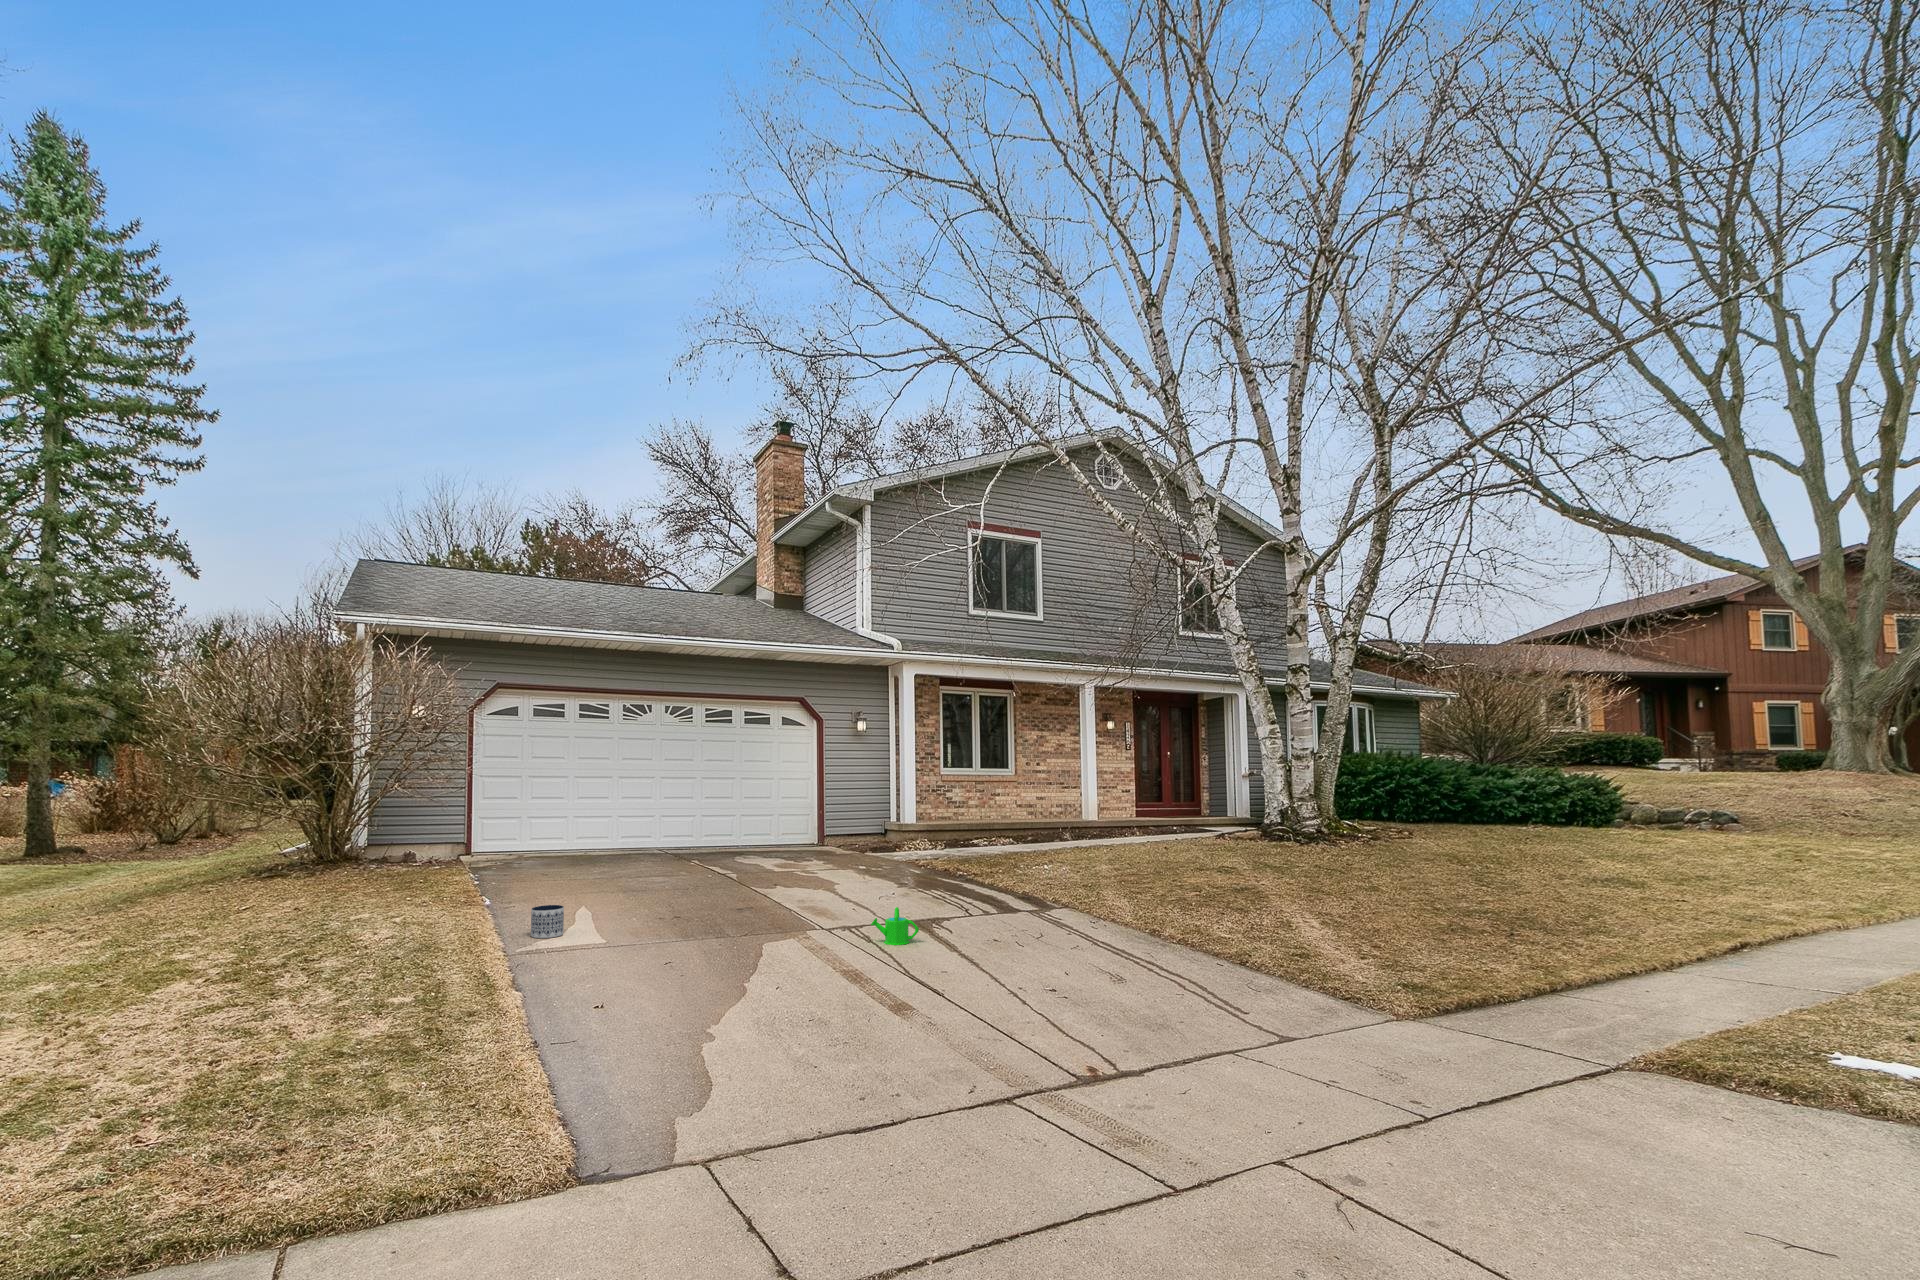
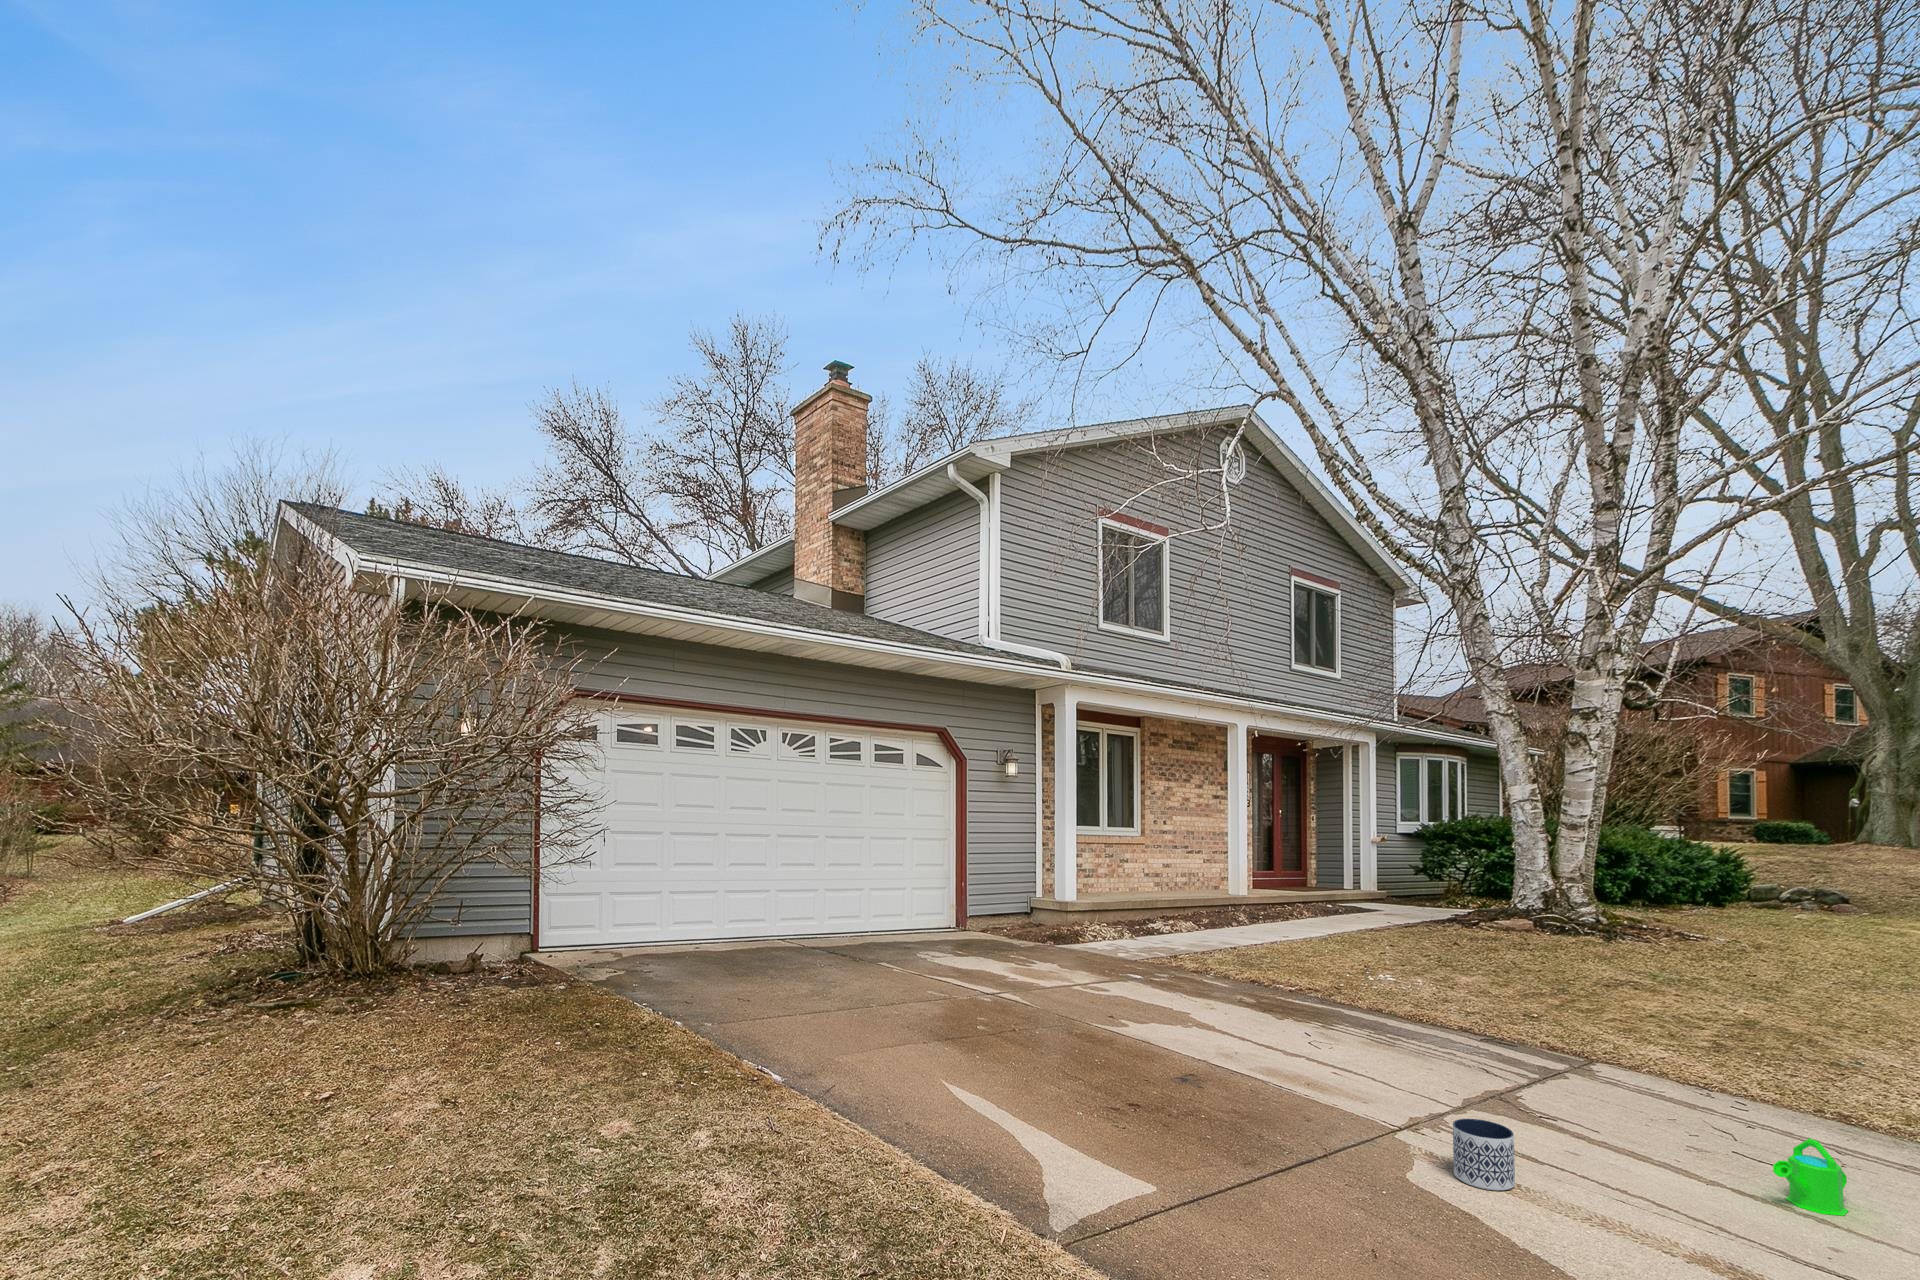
planter: present [531,905,564,938] -> present [1453,1119,1515,1191]

